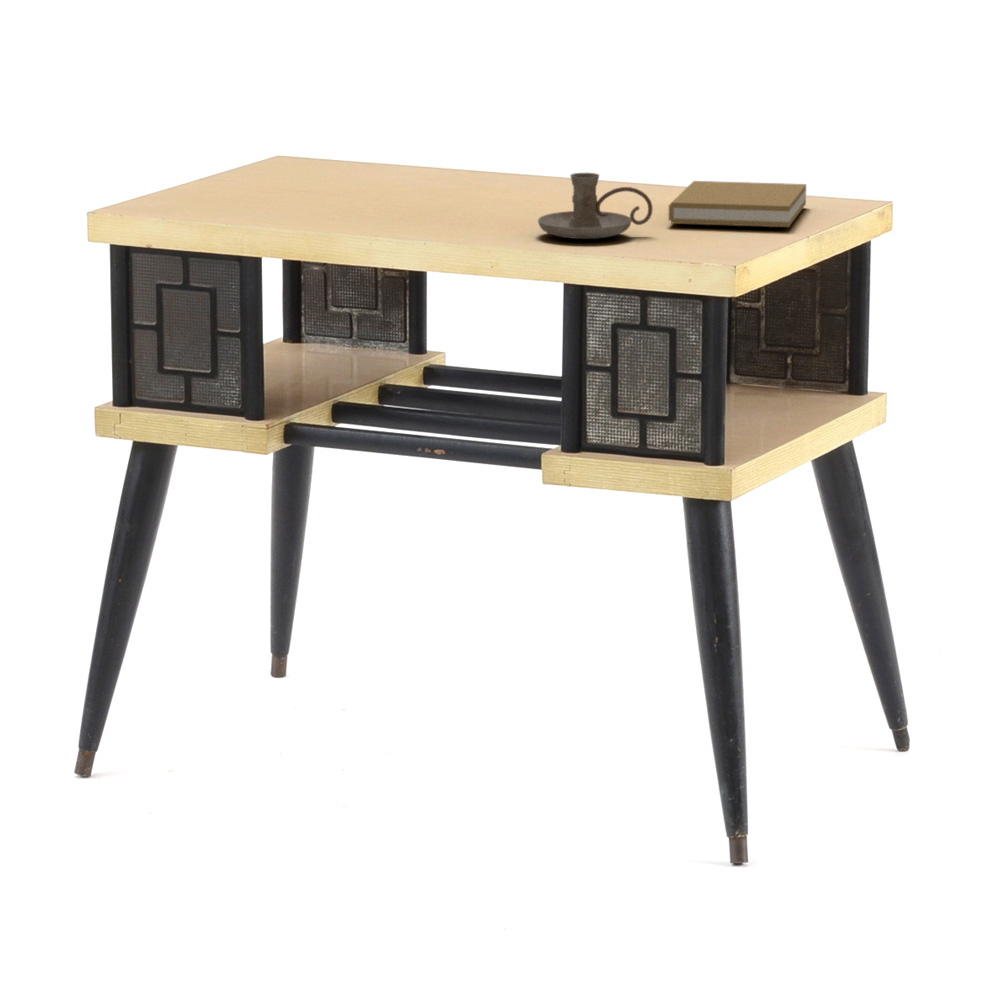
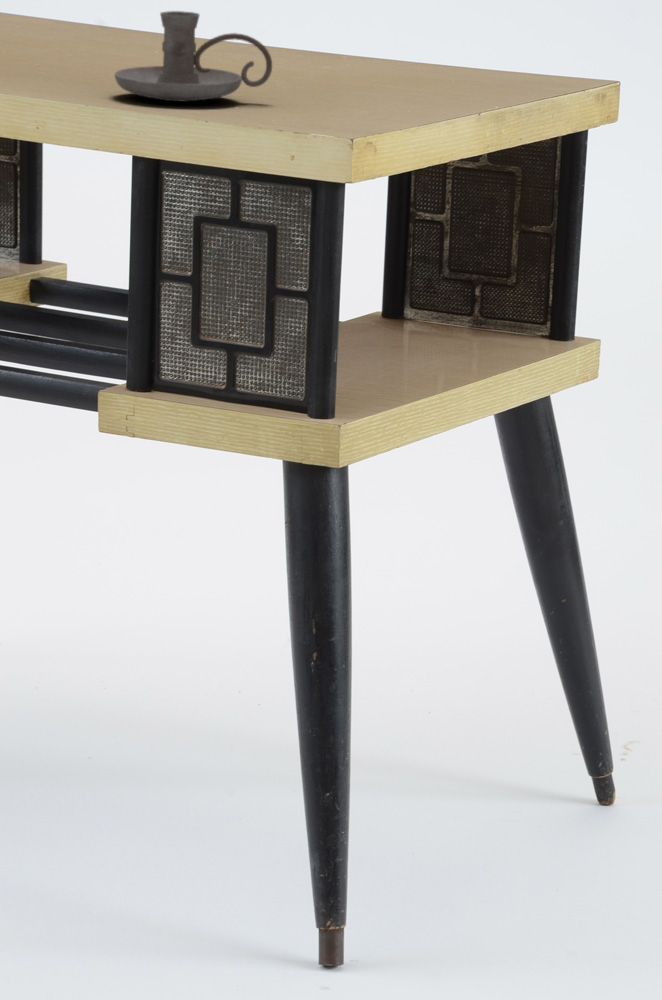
book: present [669,181,806,227] -> none [302,45,504,103]

